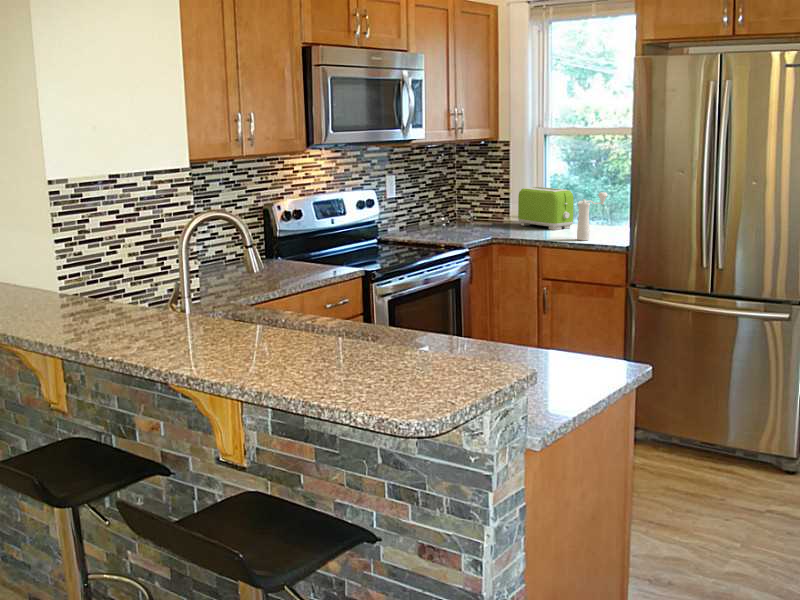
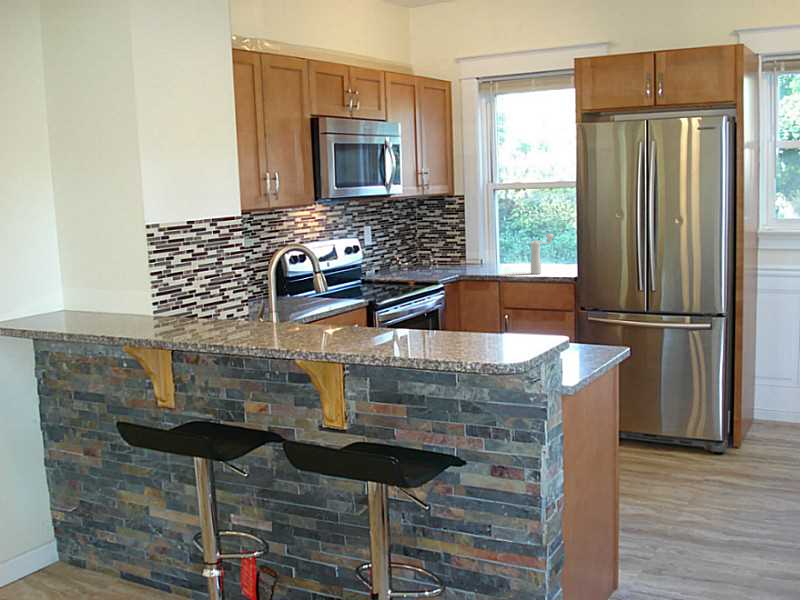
toaster: present [518,187,574,230] -> none [474,233,522,268]

